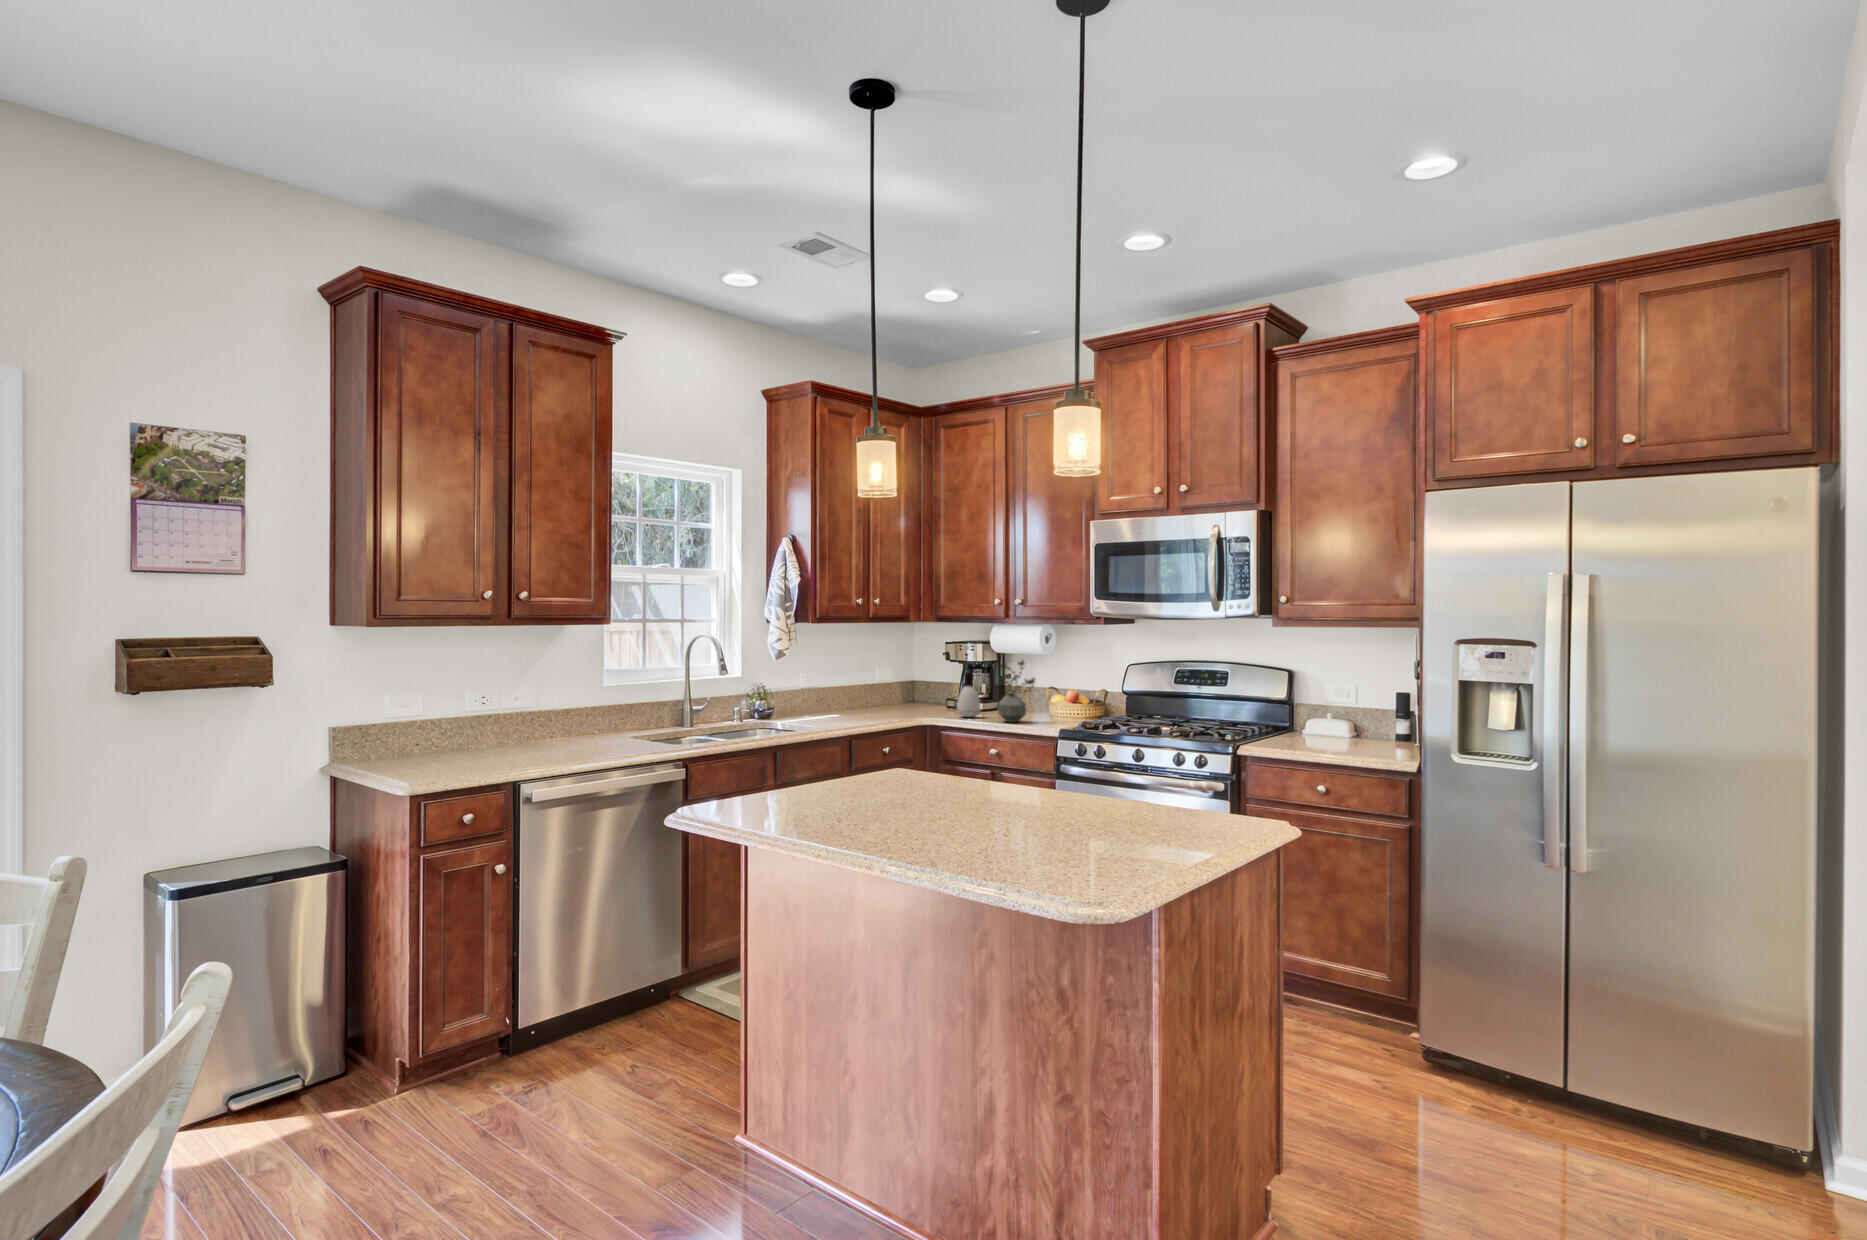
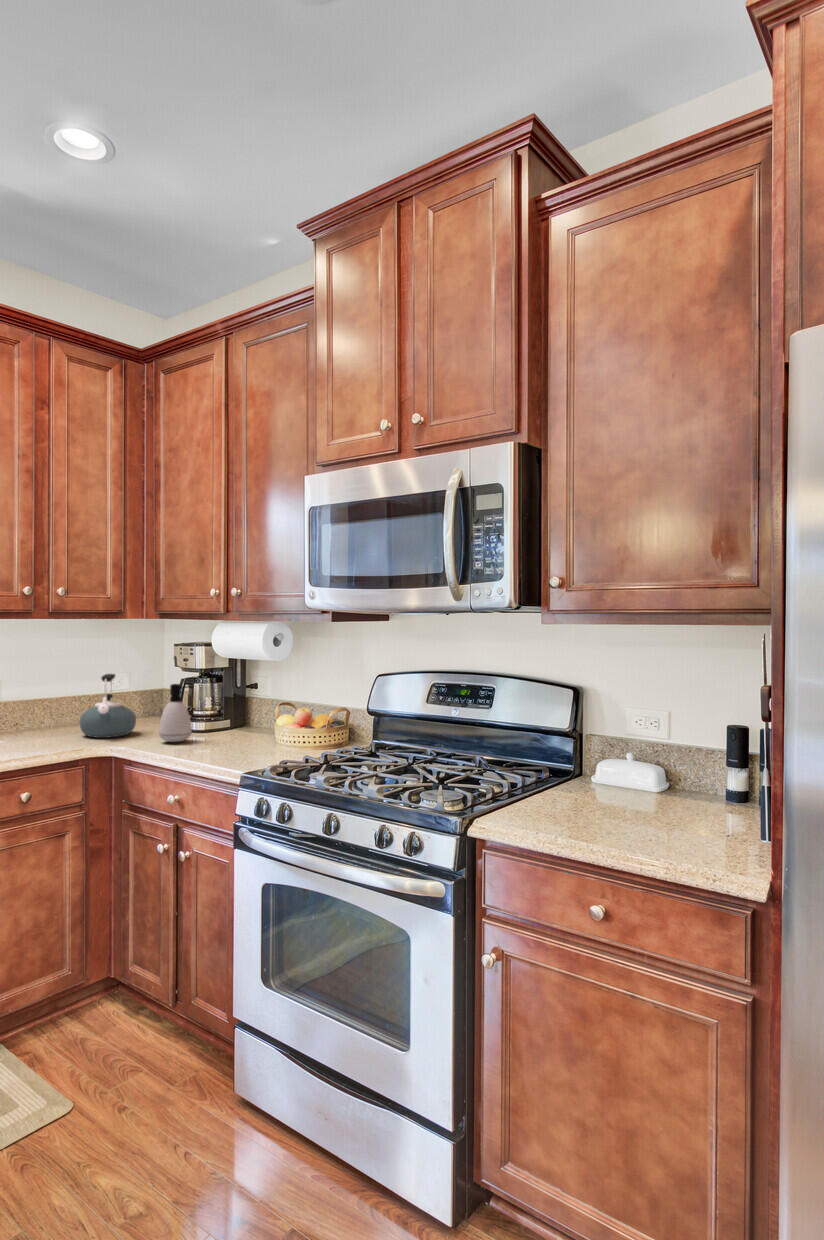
potted plant: present [998,661,1035,722] -> none [197,667,254,752]
kettle: none [888,666,929,715] -> present [80,674,136,738]

